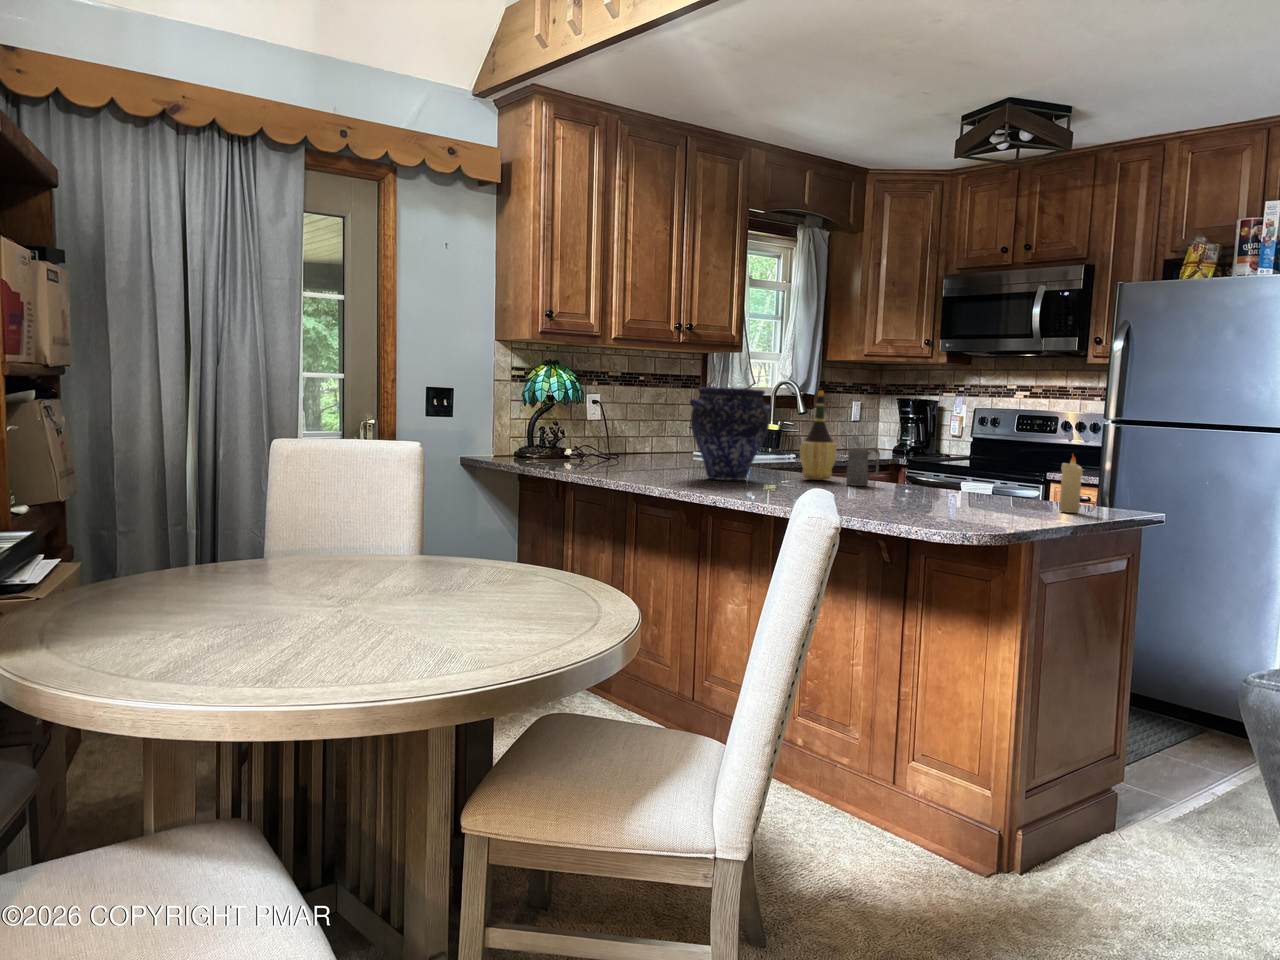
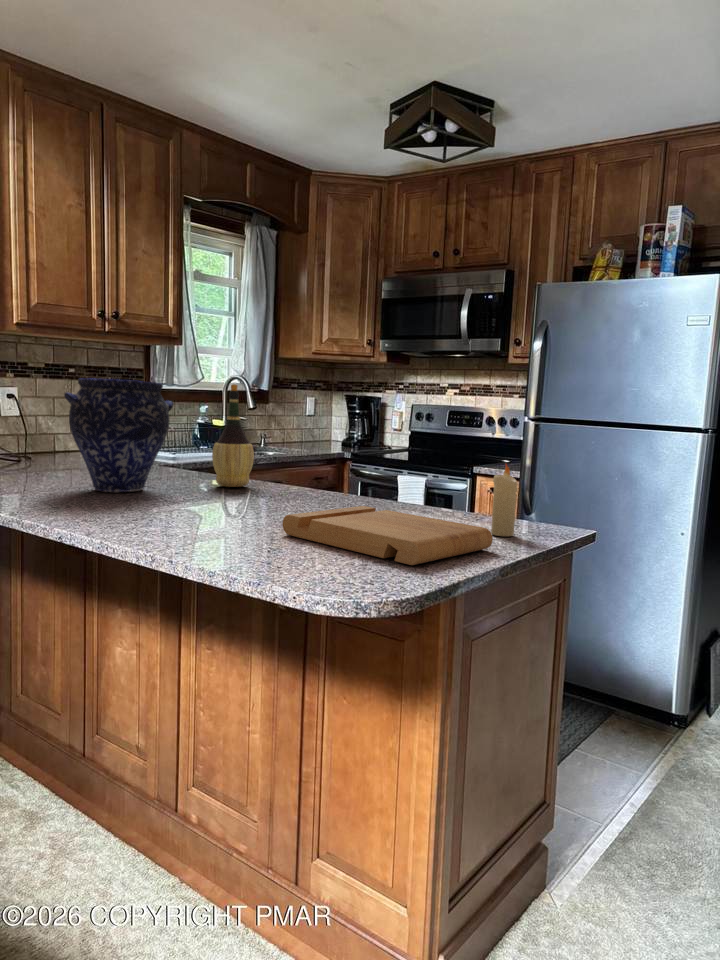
mug: present [846,448,880,486] -> none [260,451,297,495]
cutting board: none [887,488,1059,521] -> present [283,506,493,565]

